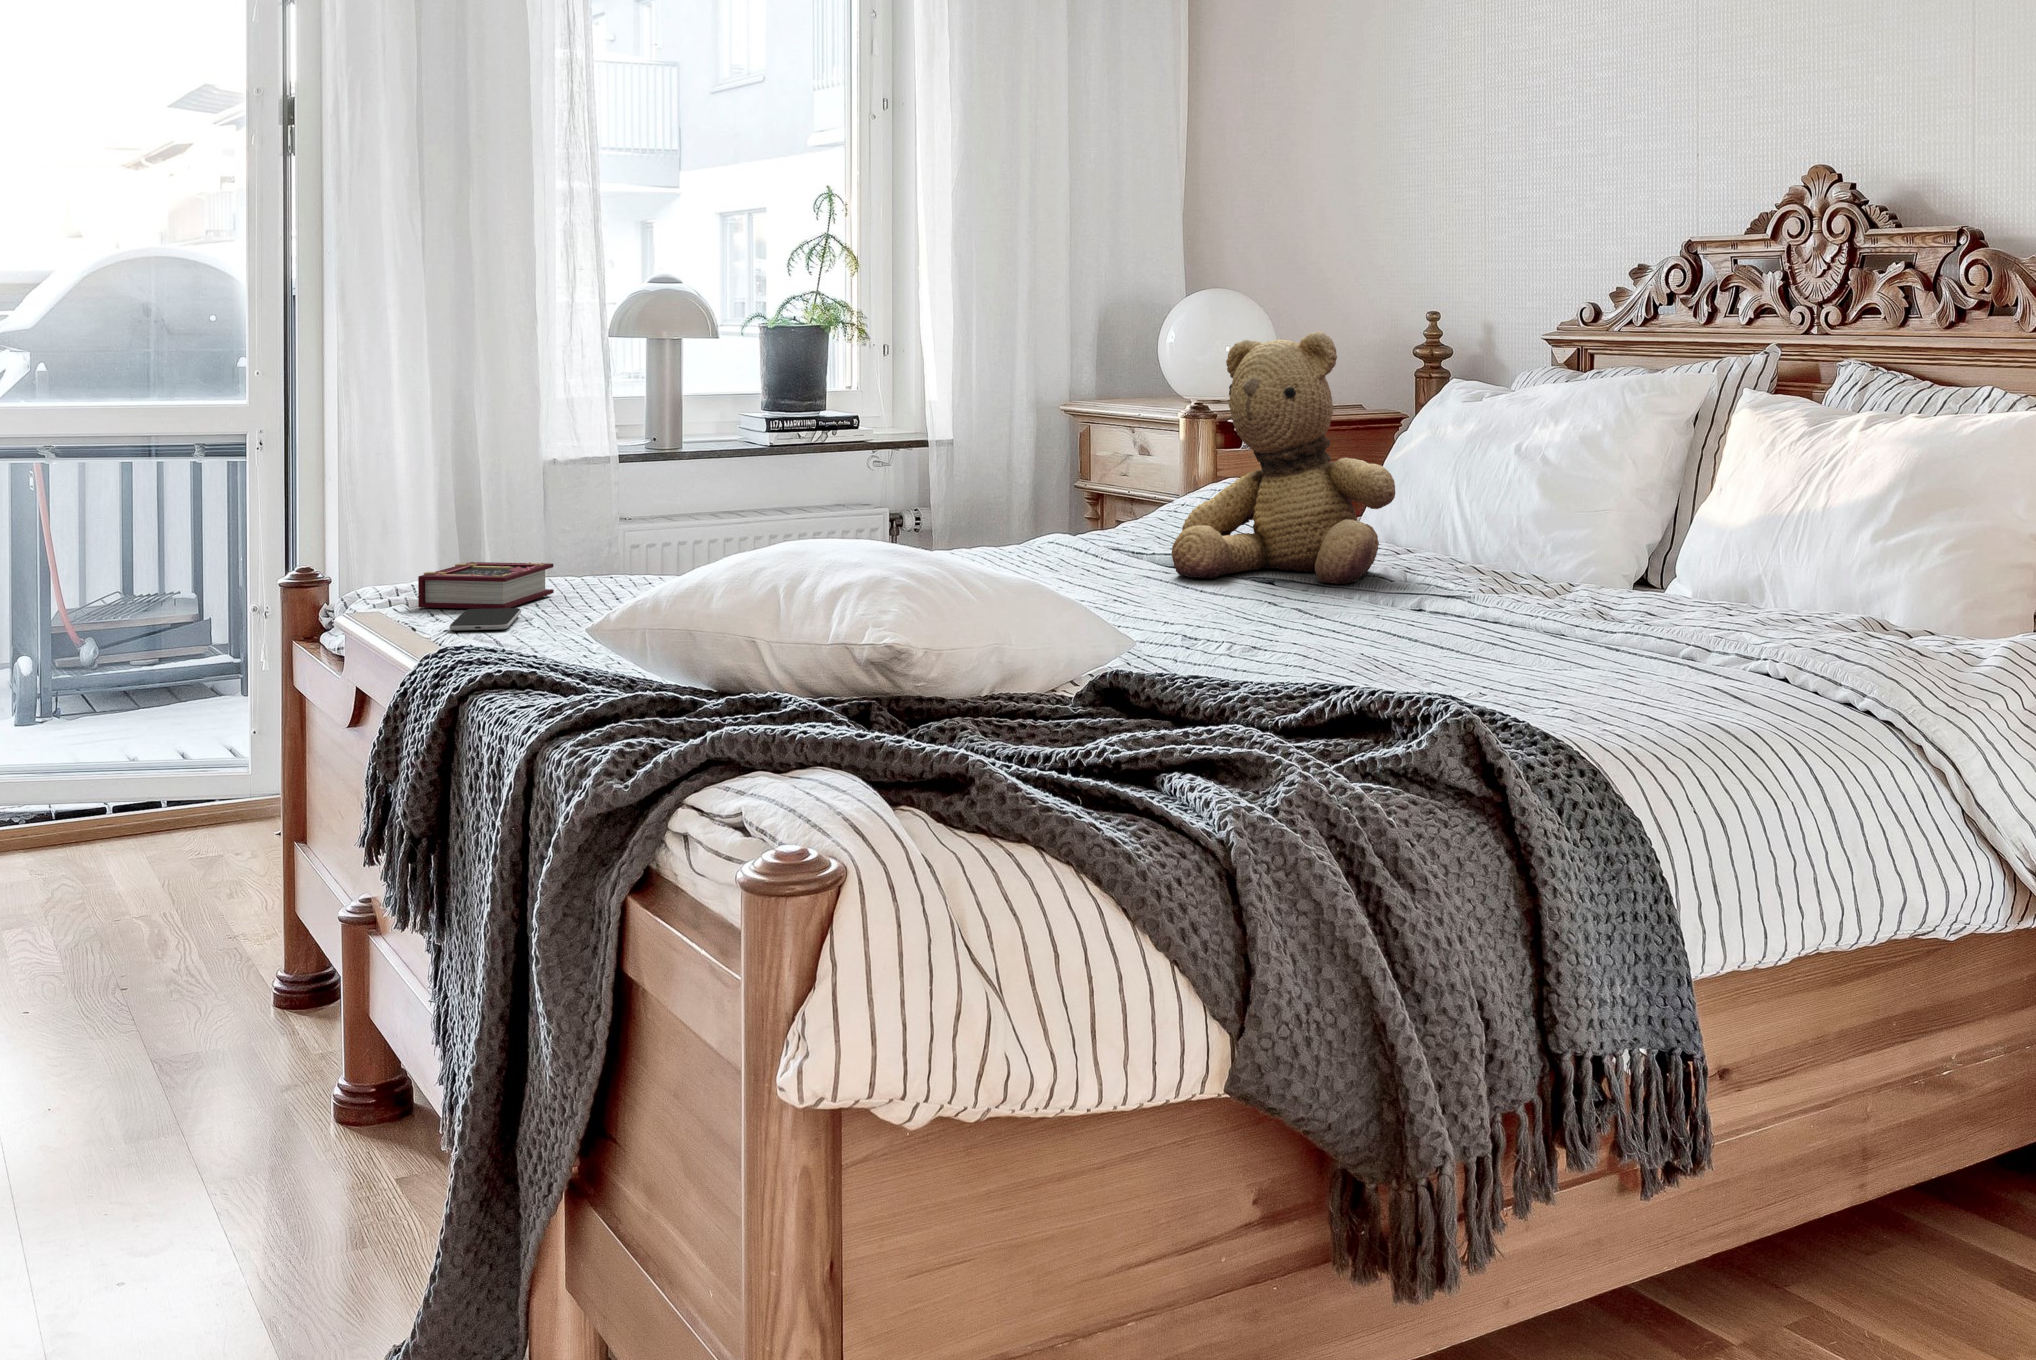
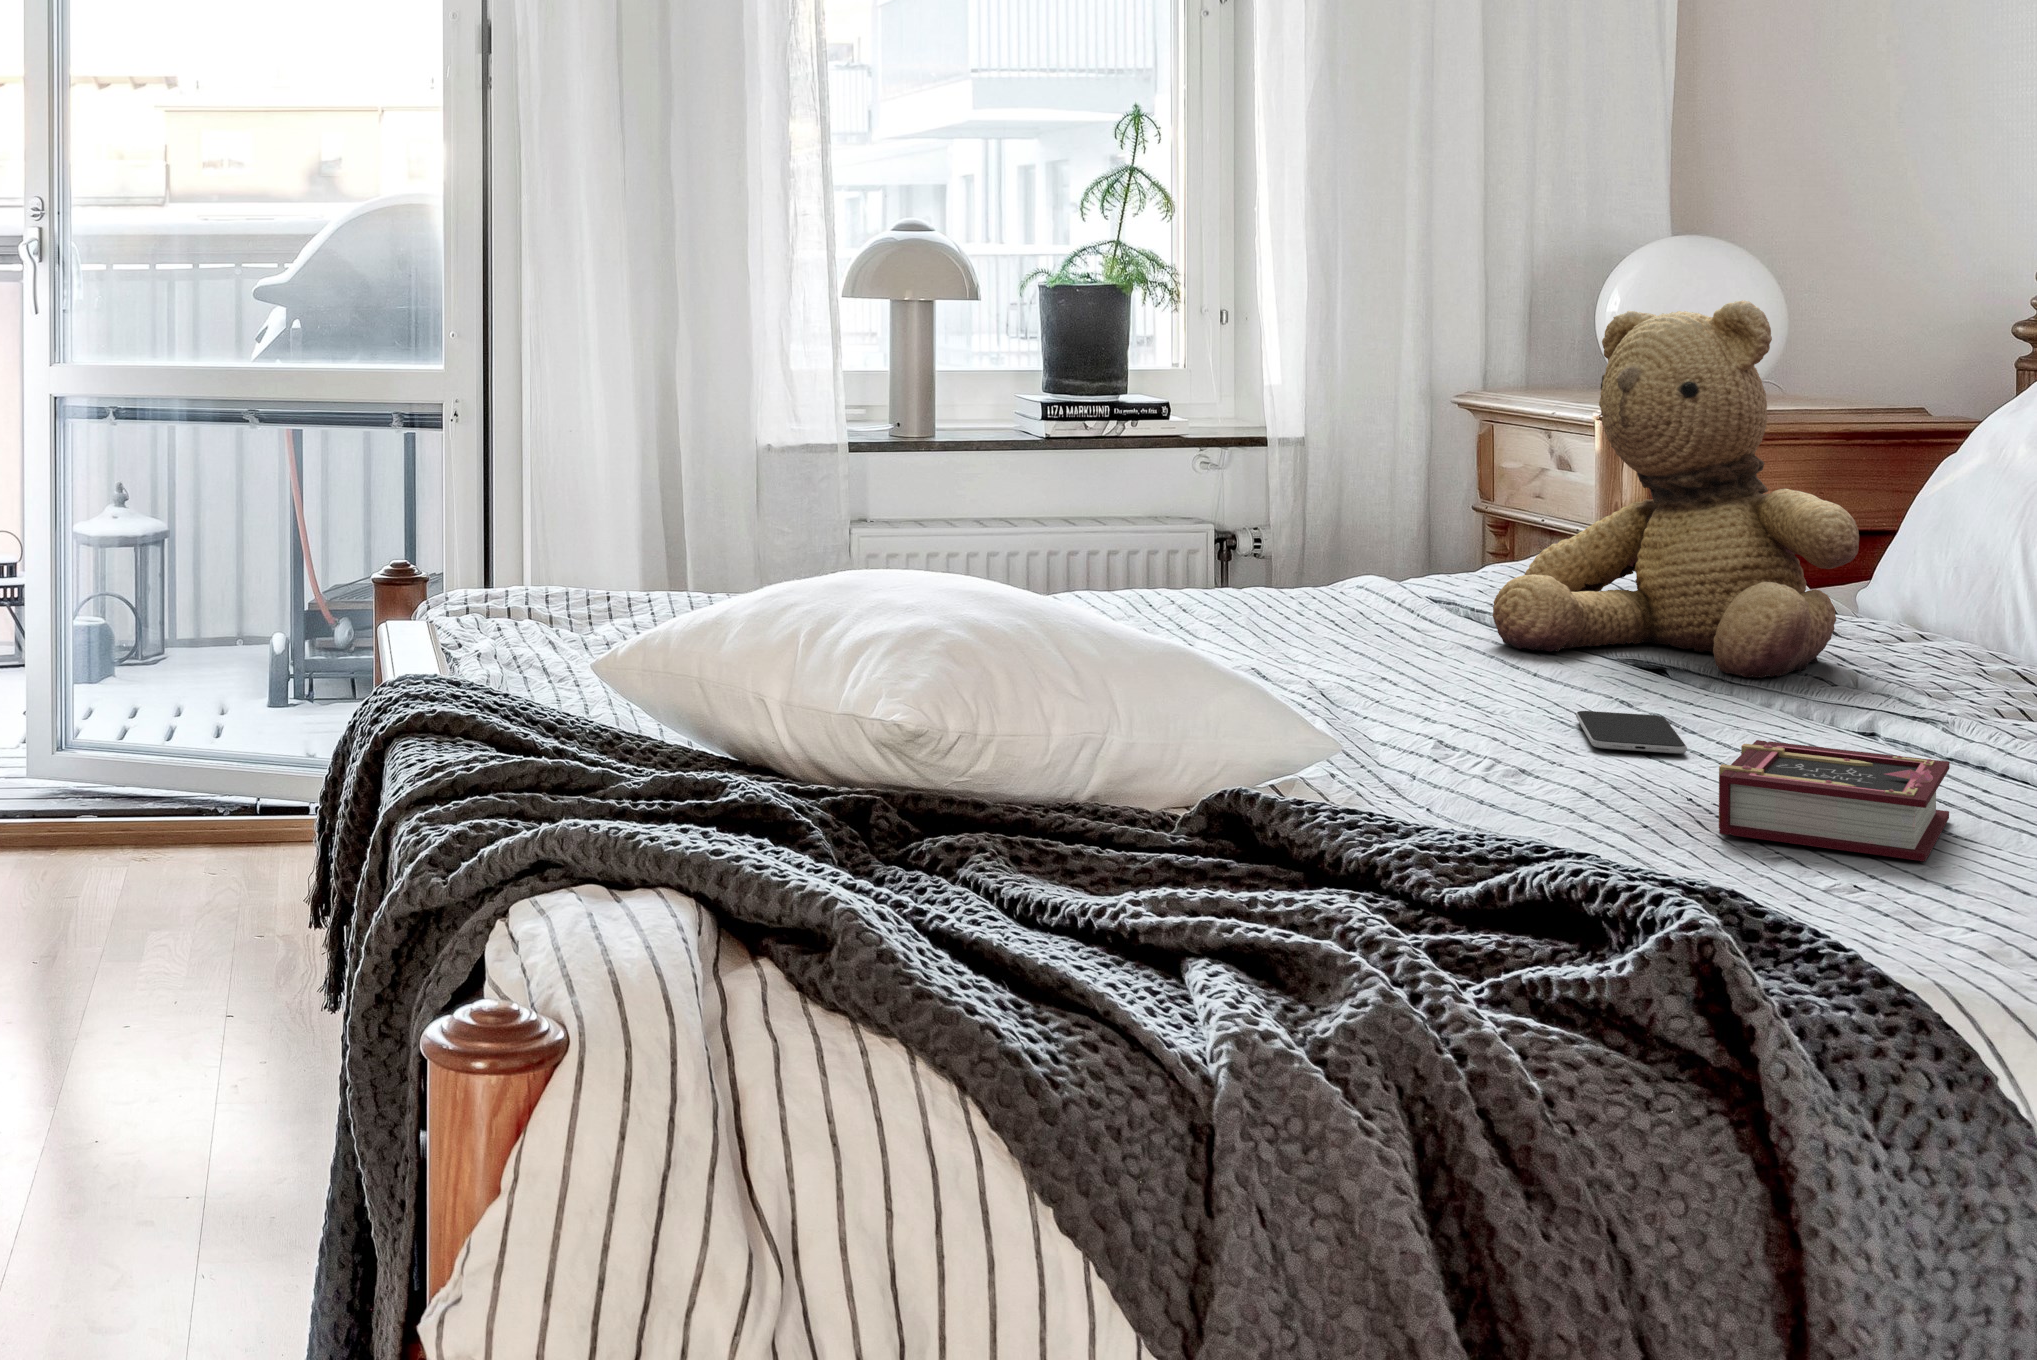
book: present [418,562,554,609] -> present [1719,740,1950,861]
smartphone: present [449,608,521,630] -> present [1576,711,1687,754]

